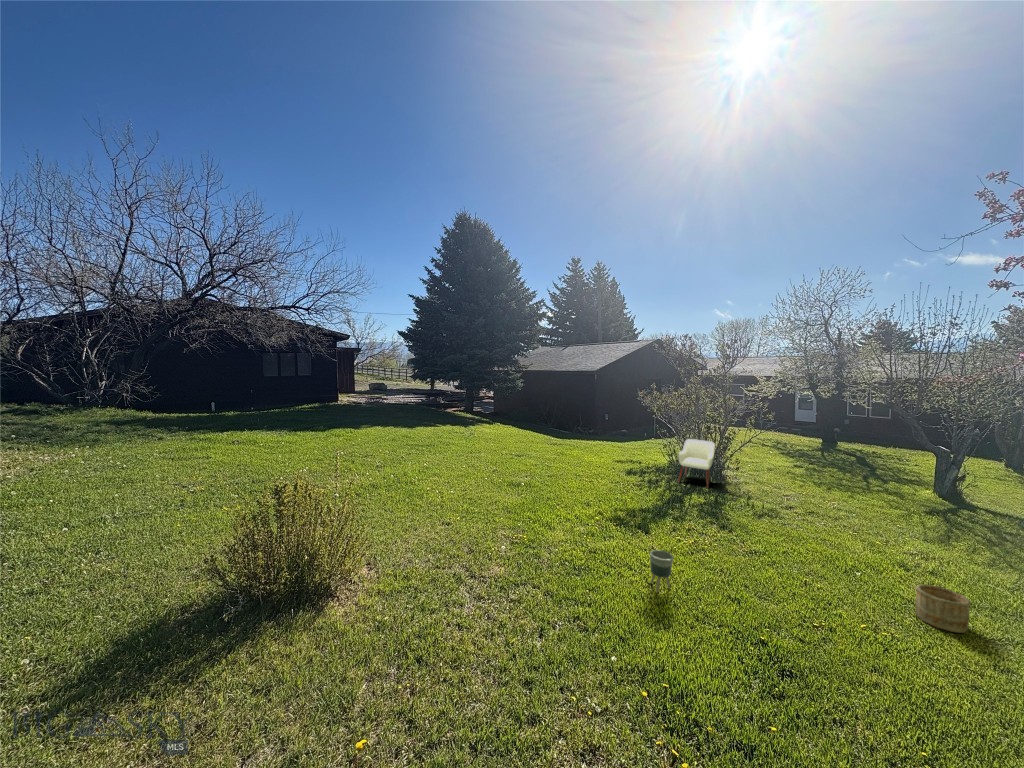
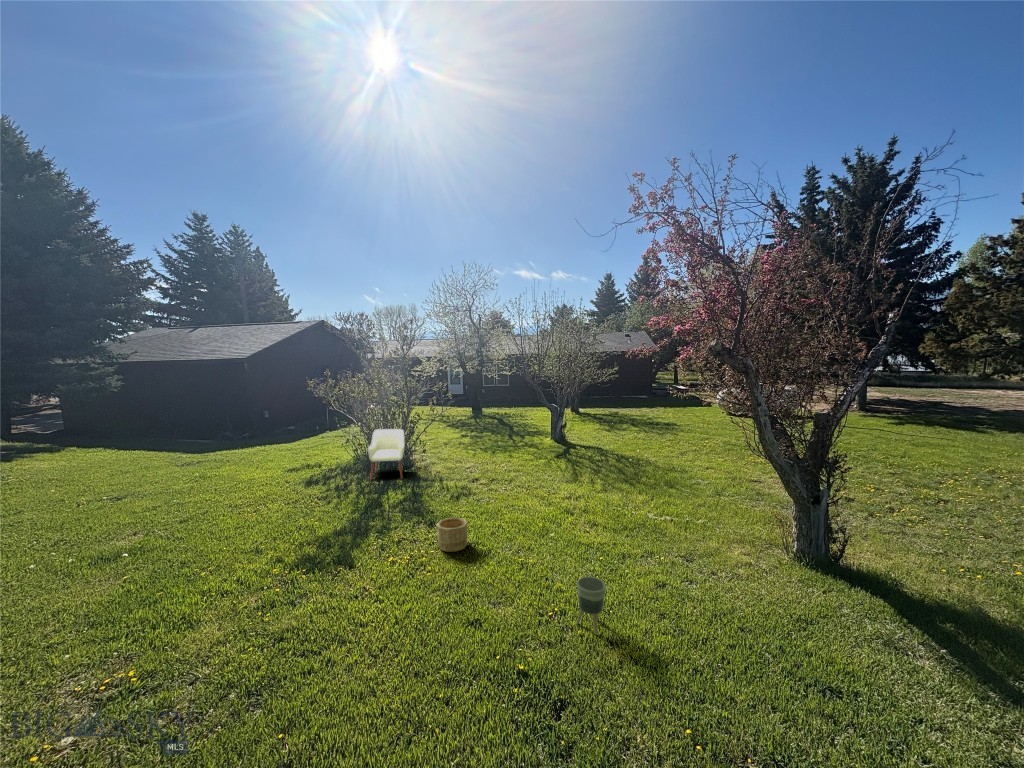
planter: present [650,550,673,592] -> present [577,577,606,635]
wooden bucket: present [915,585,971,633] -> present [436,518,468,552]

